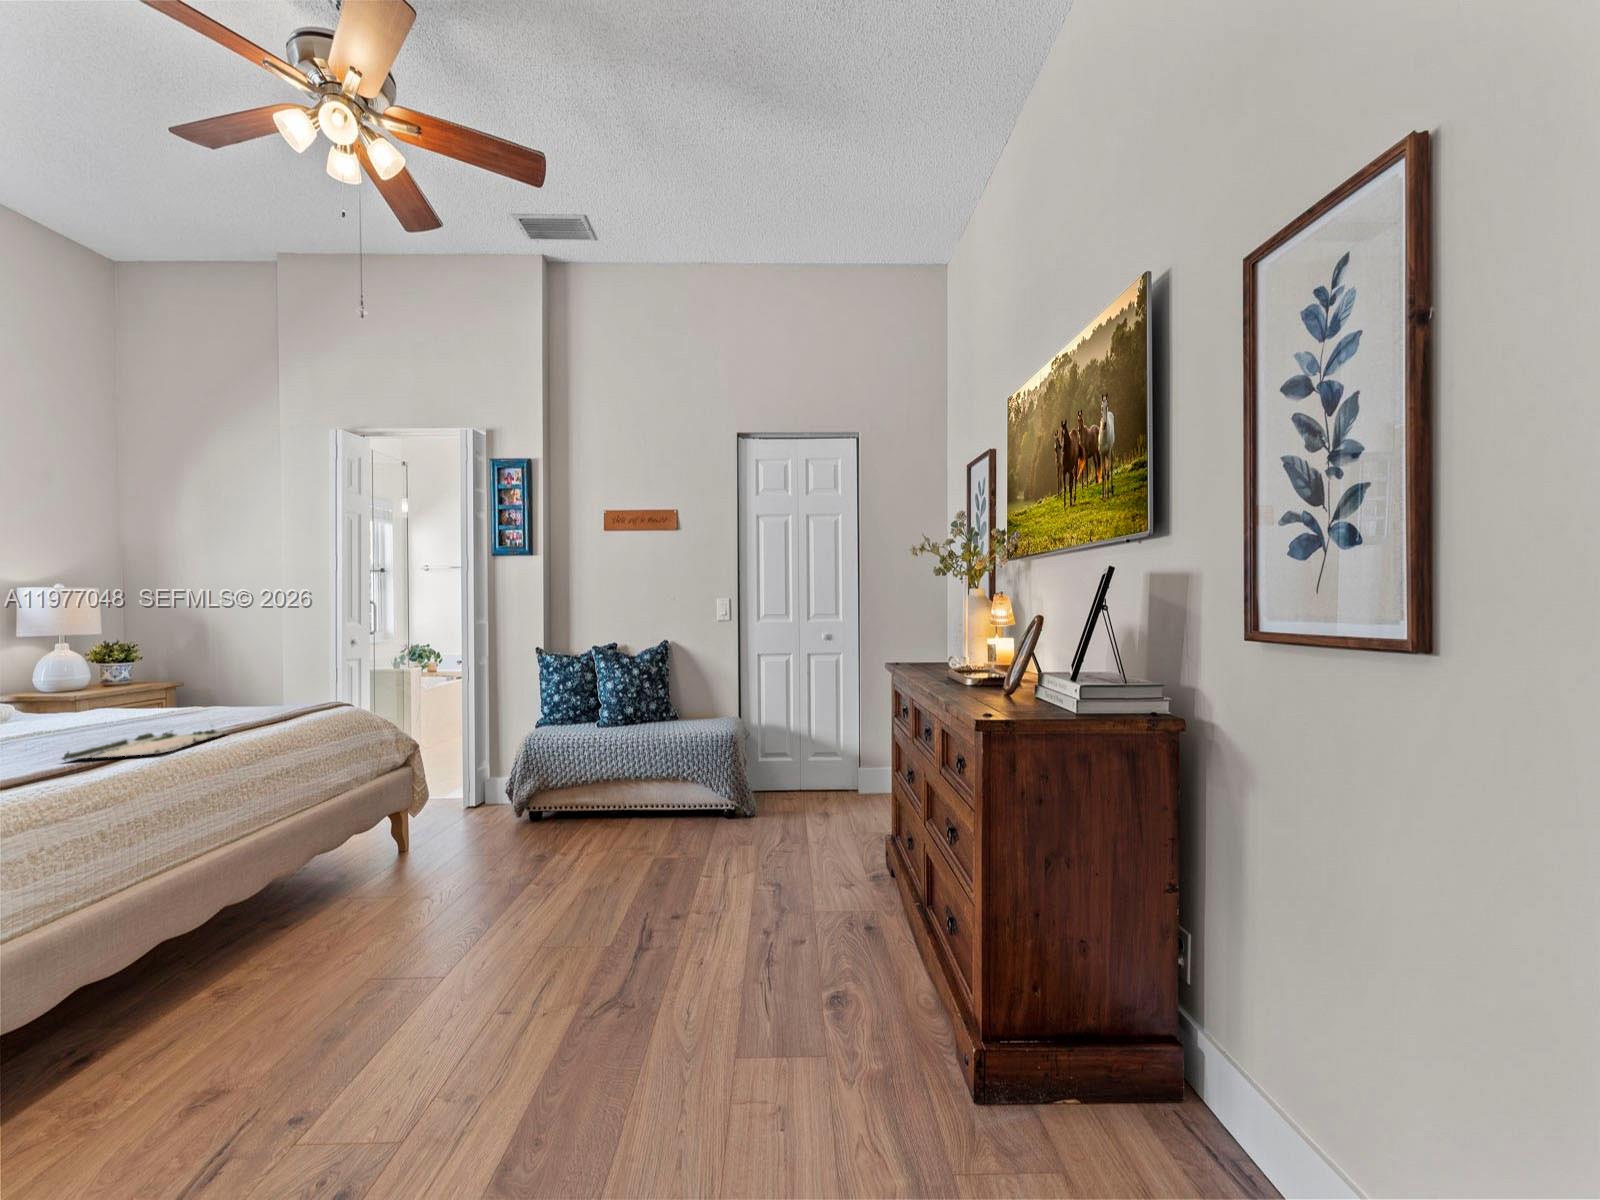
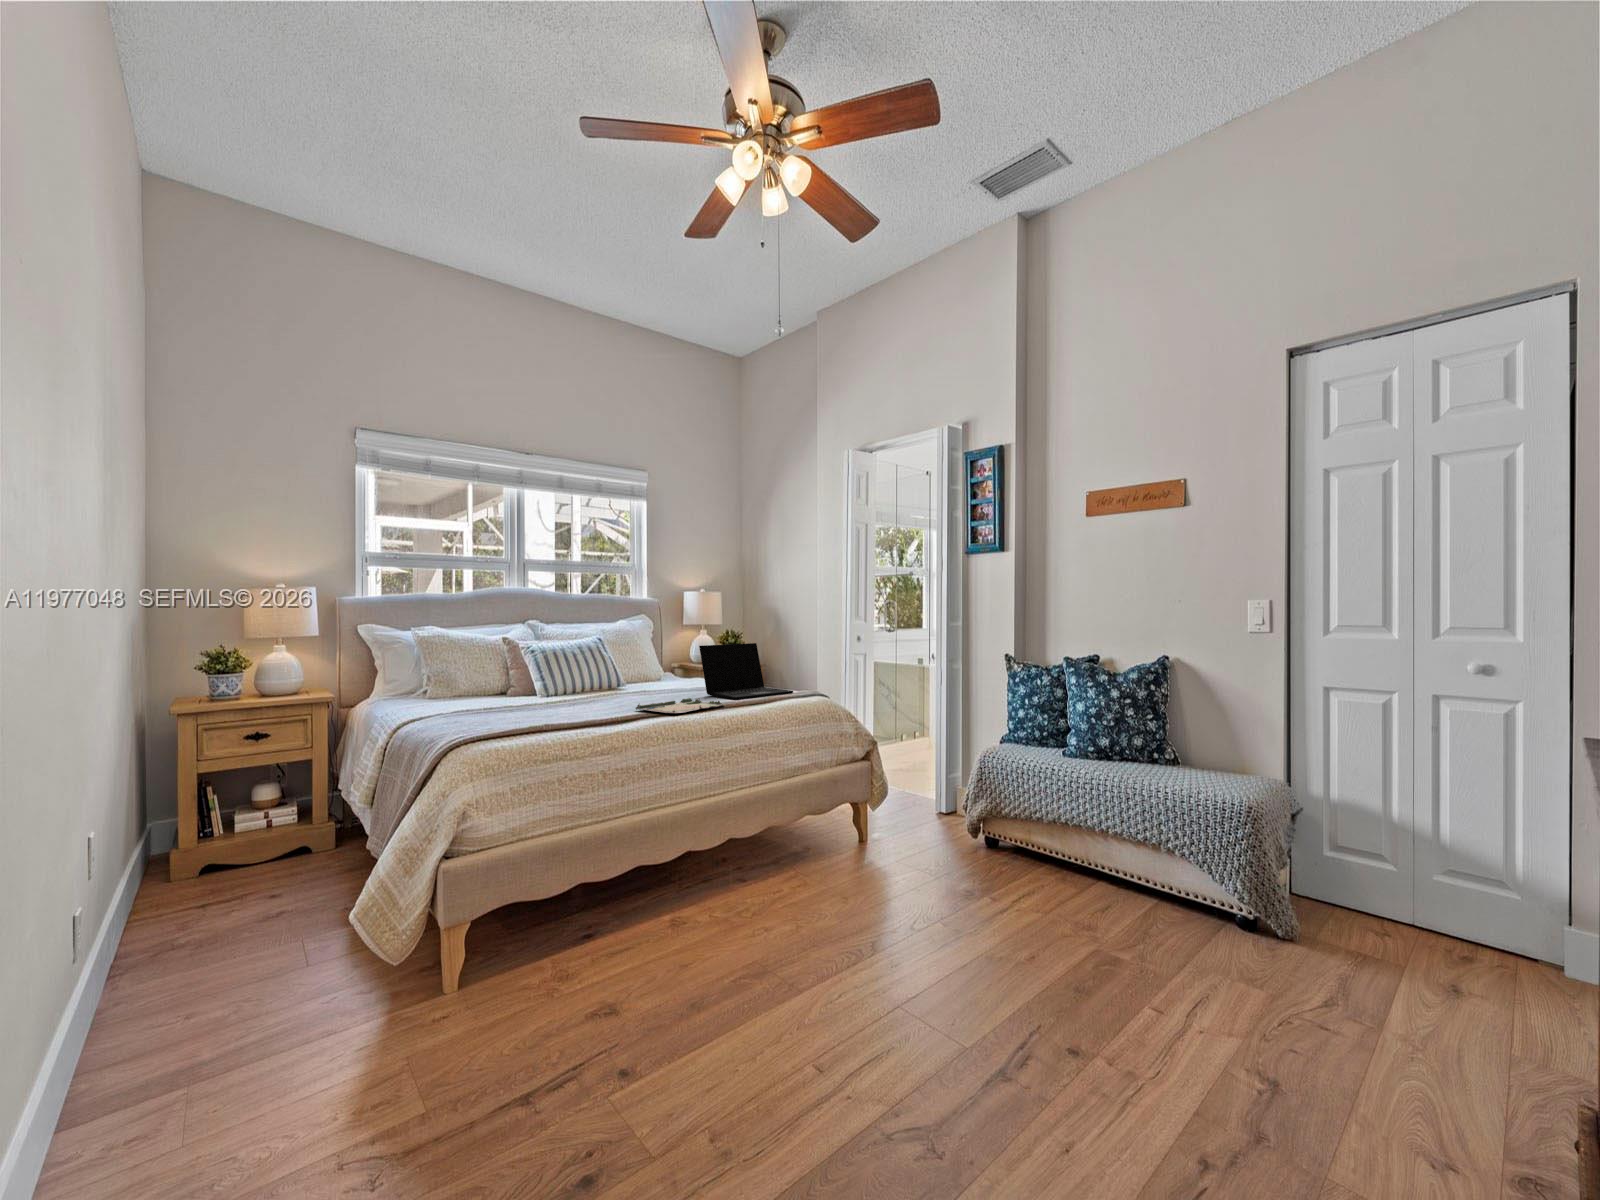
laptop: none [142,654,302,726] -> present [699,643,793,700]

